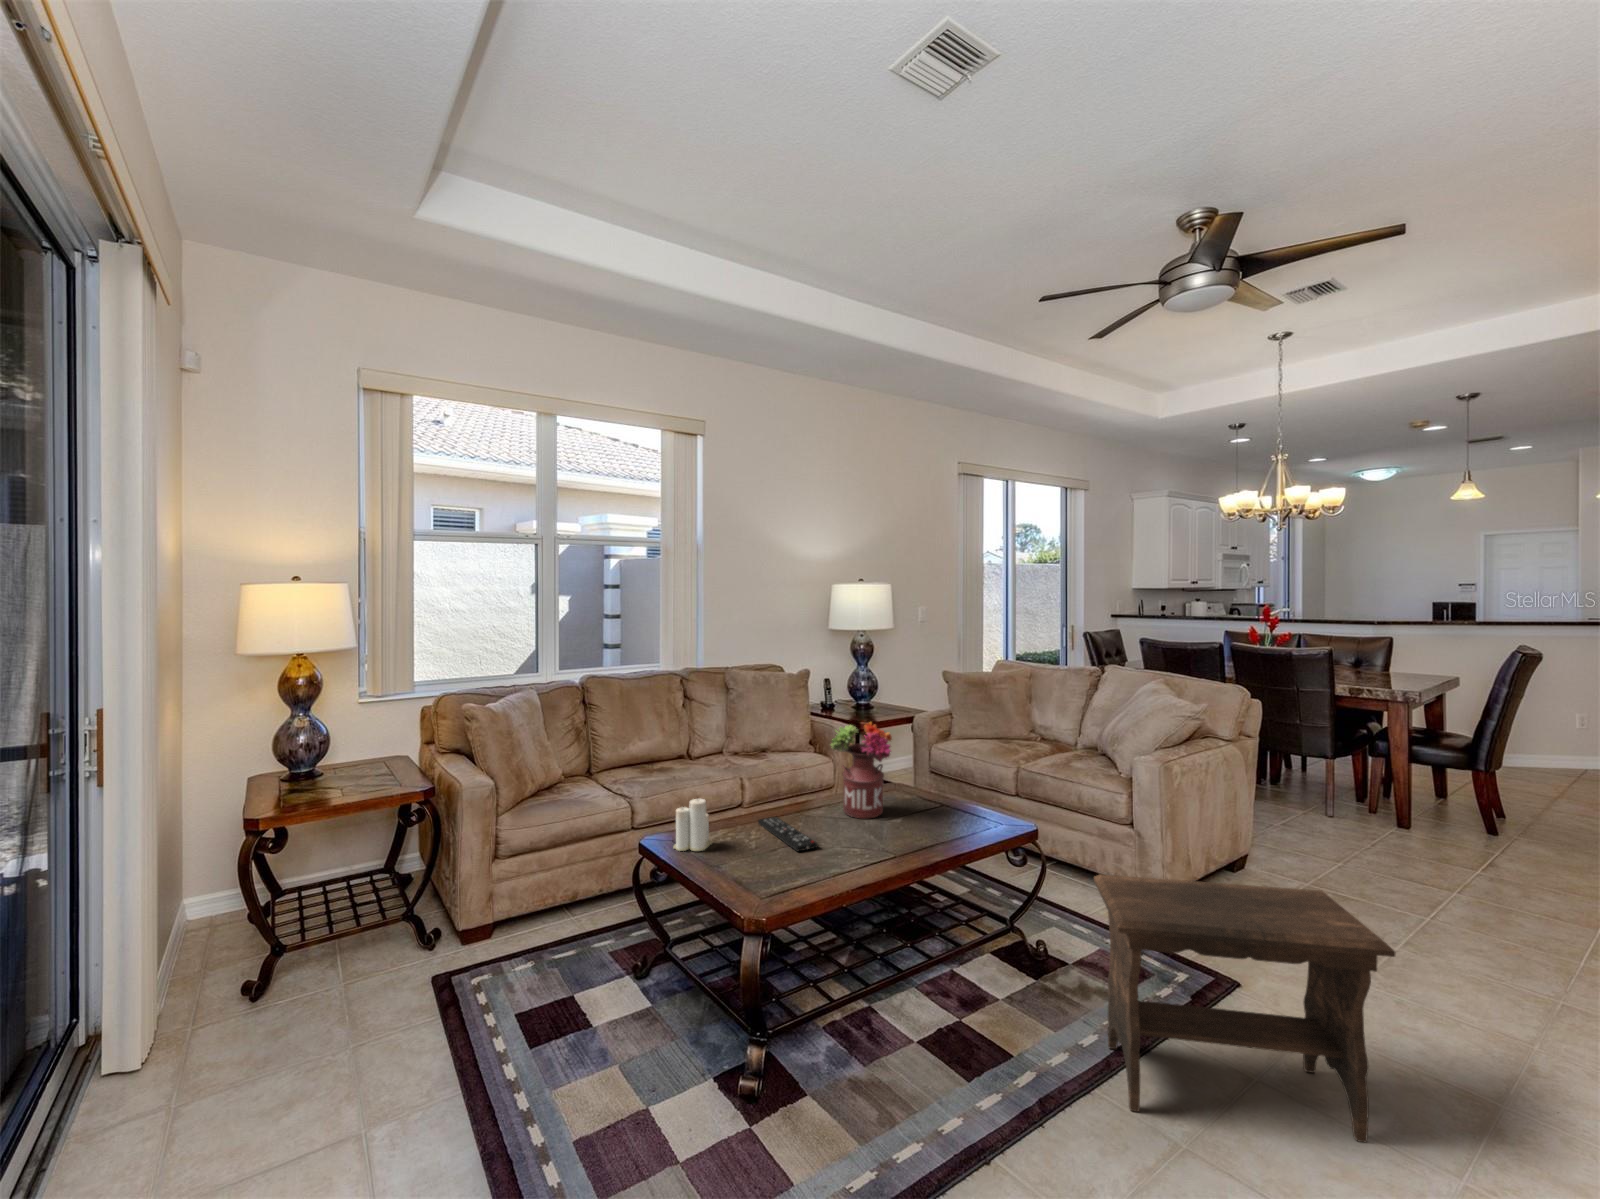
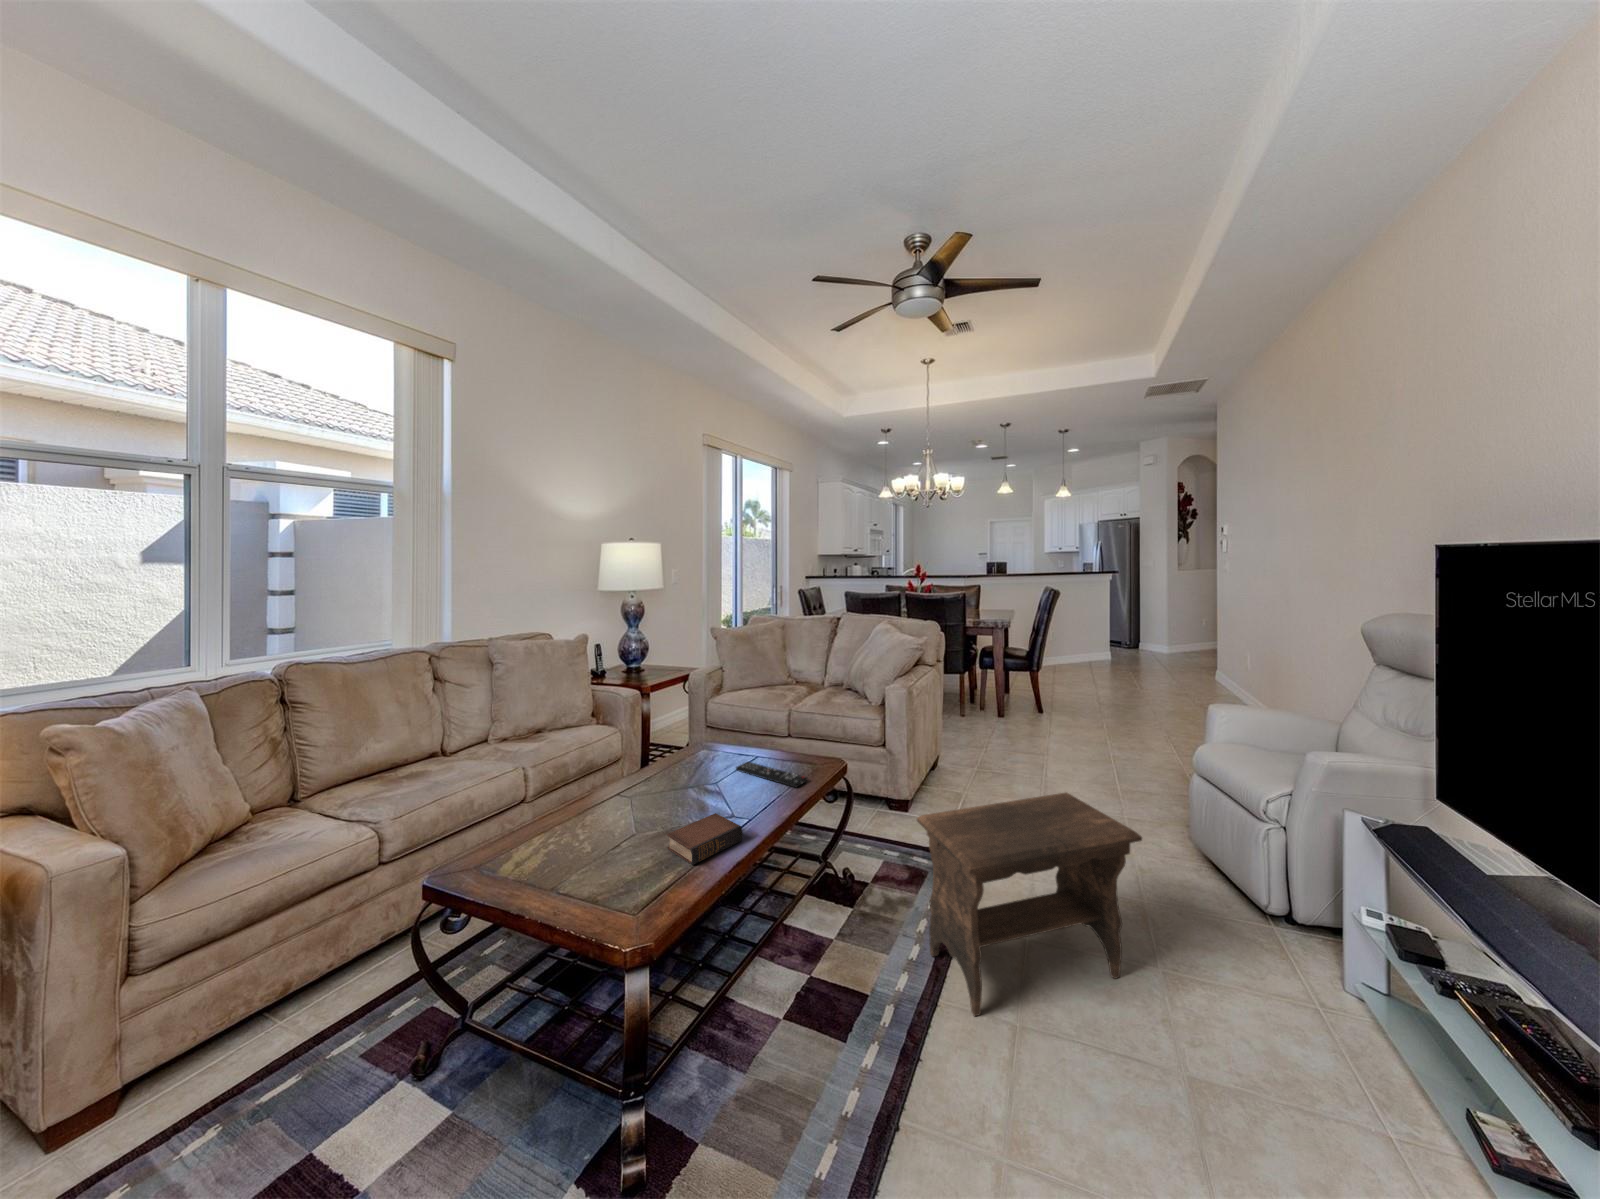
flower arrangement: present [831,722,892,818] -> none [648,699,712,795]
candle: present [674,798,712,851] -> none [485,819,533,889]
remote control: present [758,817,818,851] -> present [736,762,807,787]
book: none [825,833,896,869] -> present [667,813,742,865]

